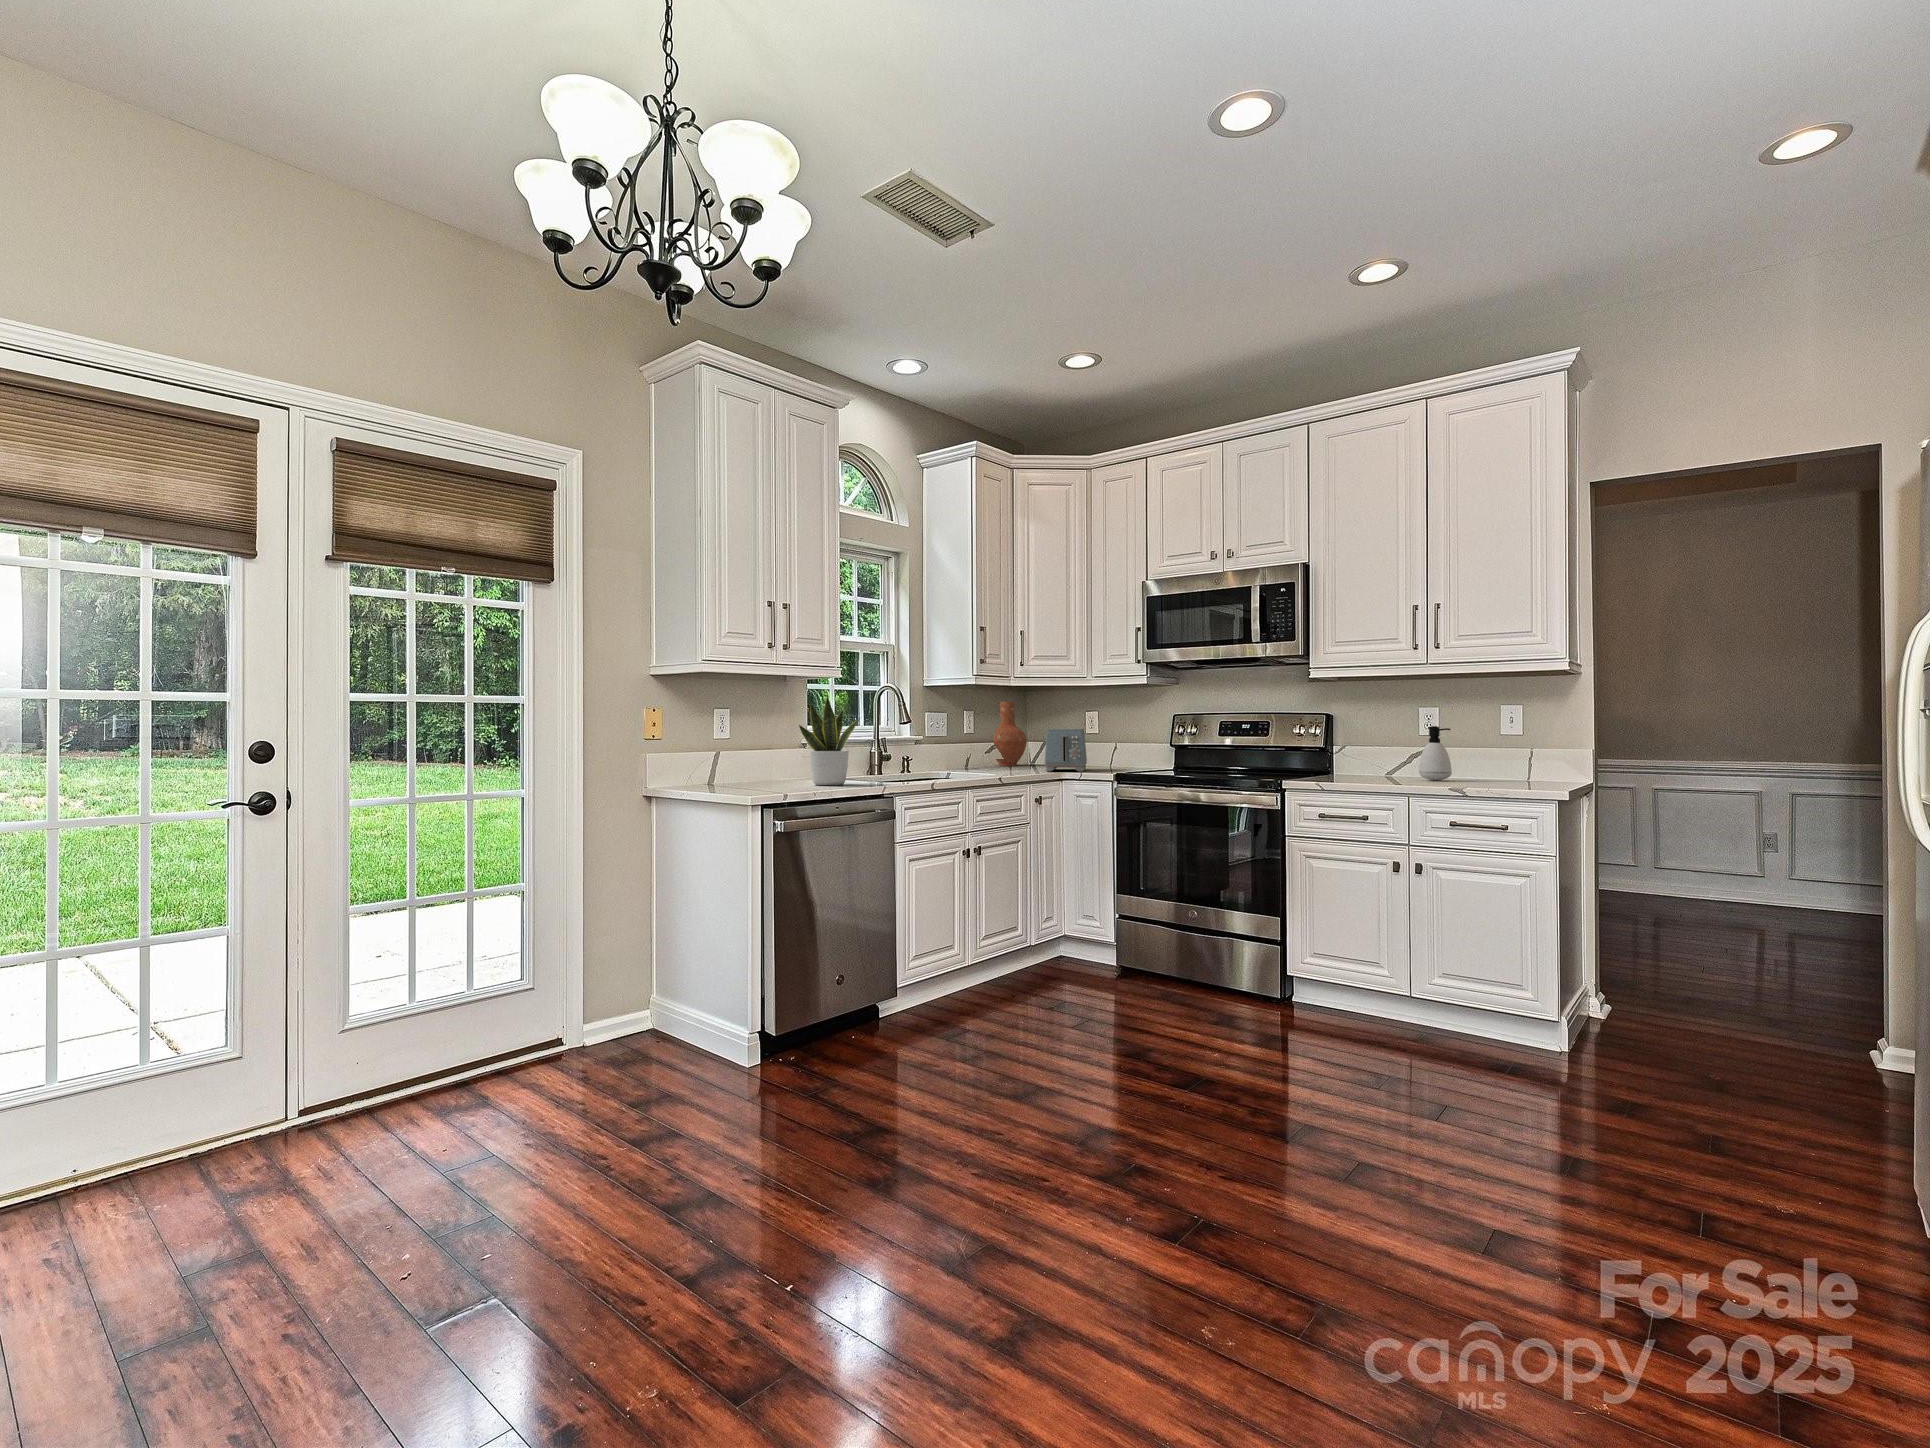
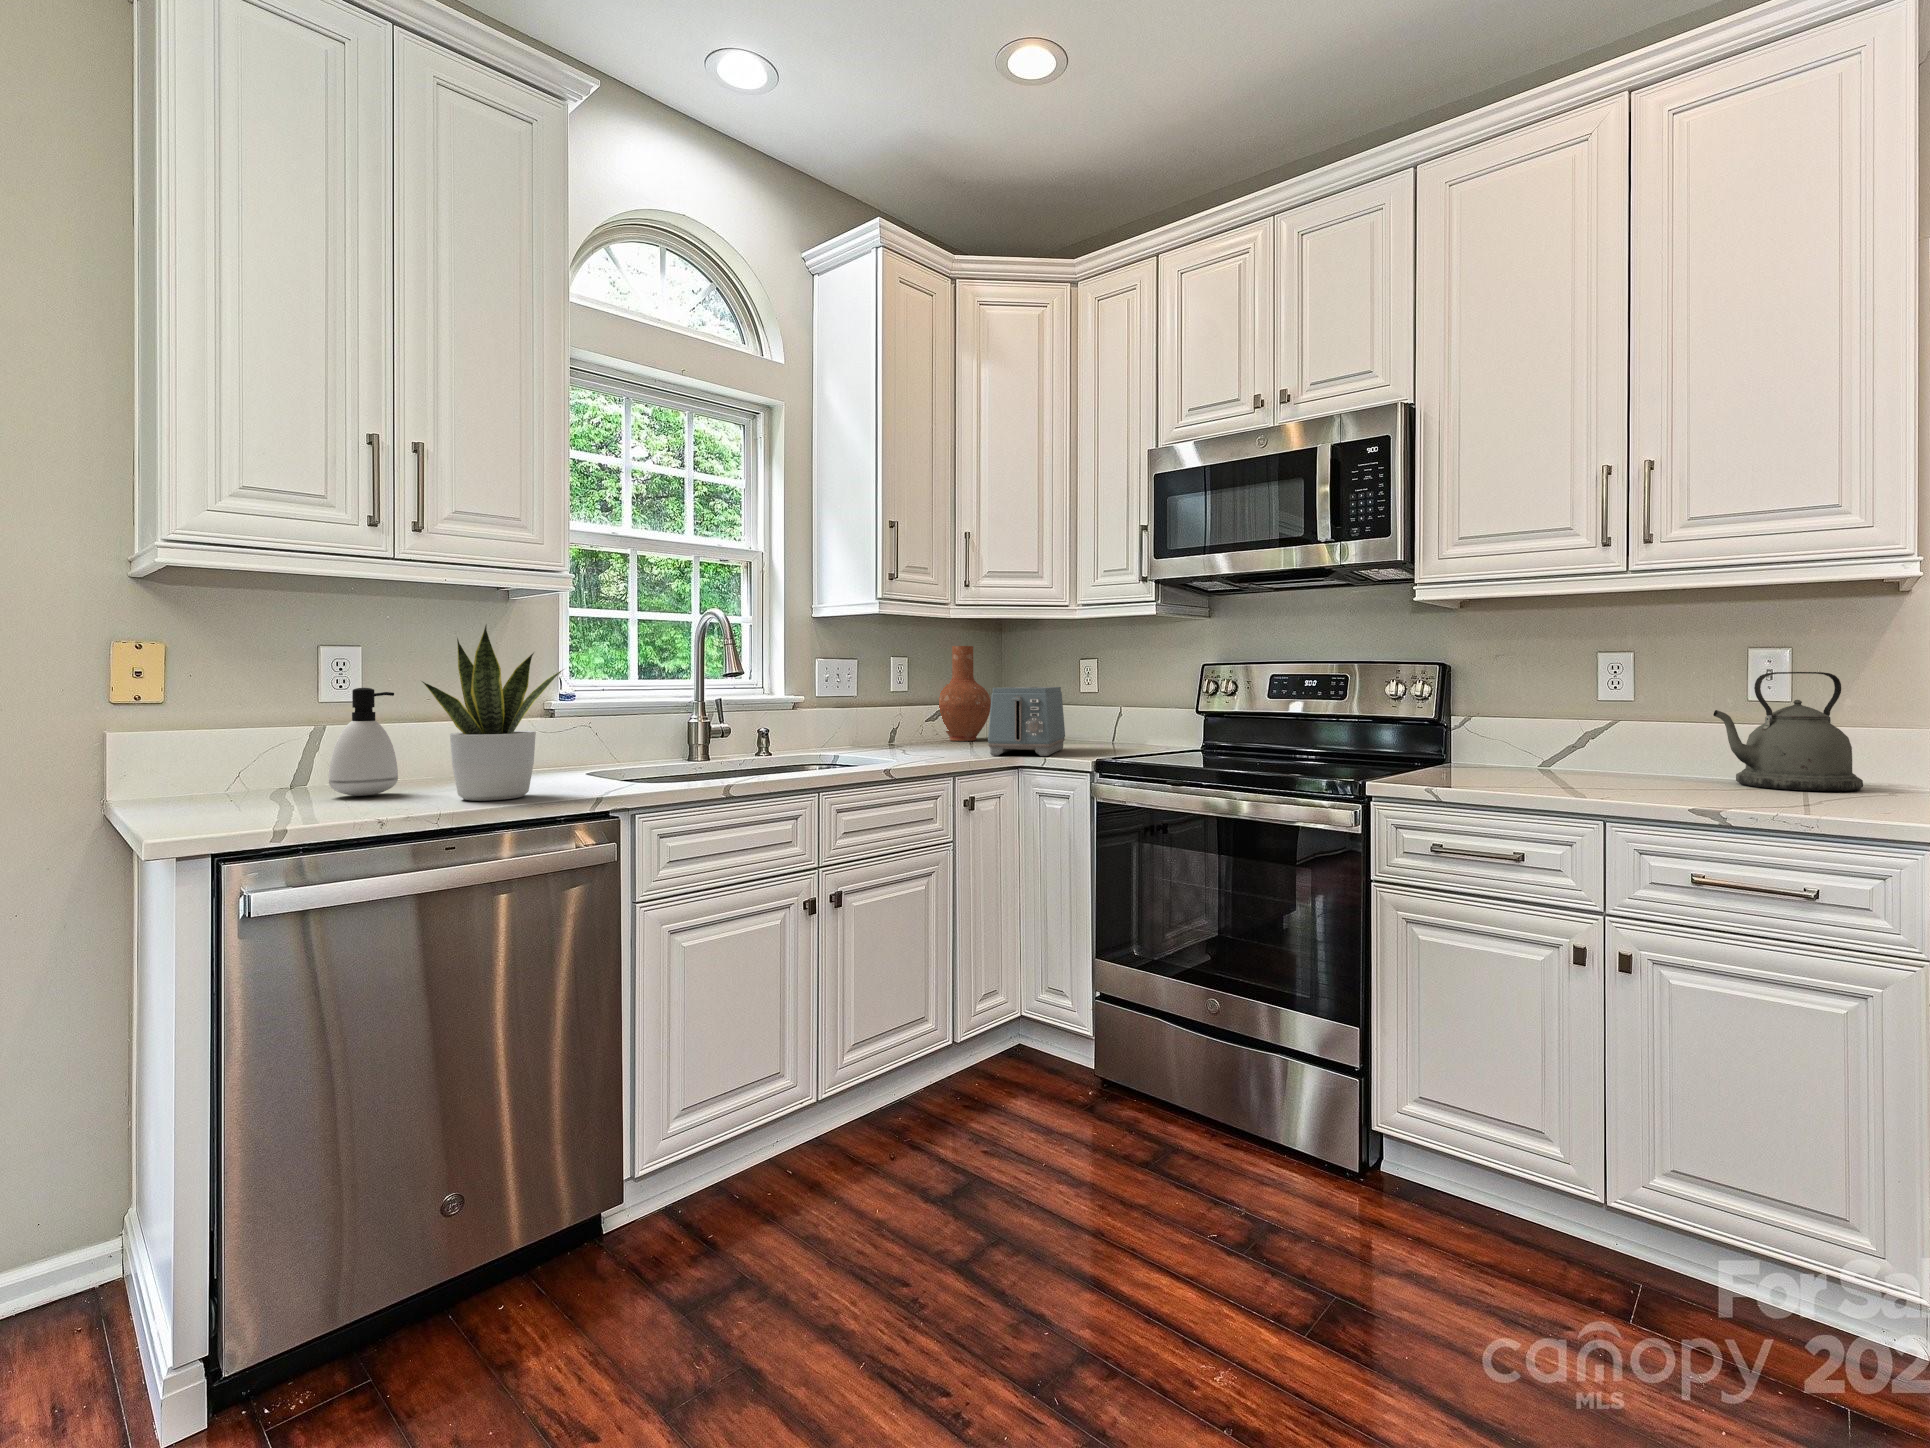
kettle: none [1472,719,1551,782] -> present [1713,672,1863,791]
soap dispenser: present [1419,726,1452,780] -> present [329,688,398,796]

